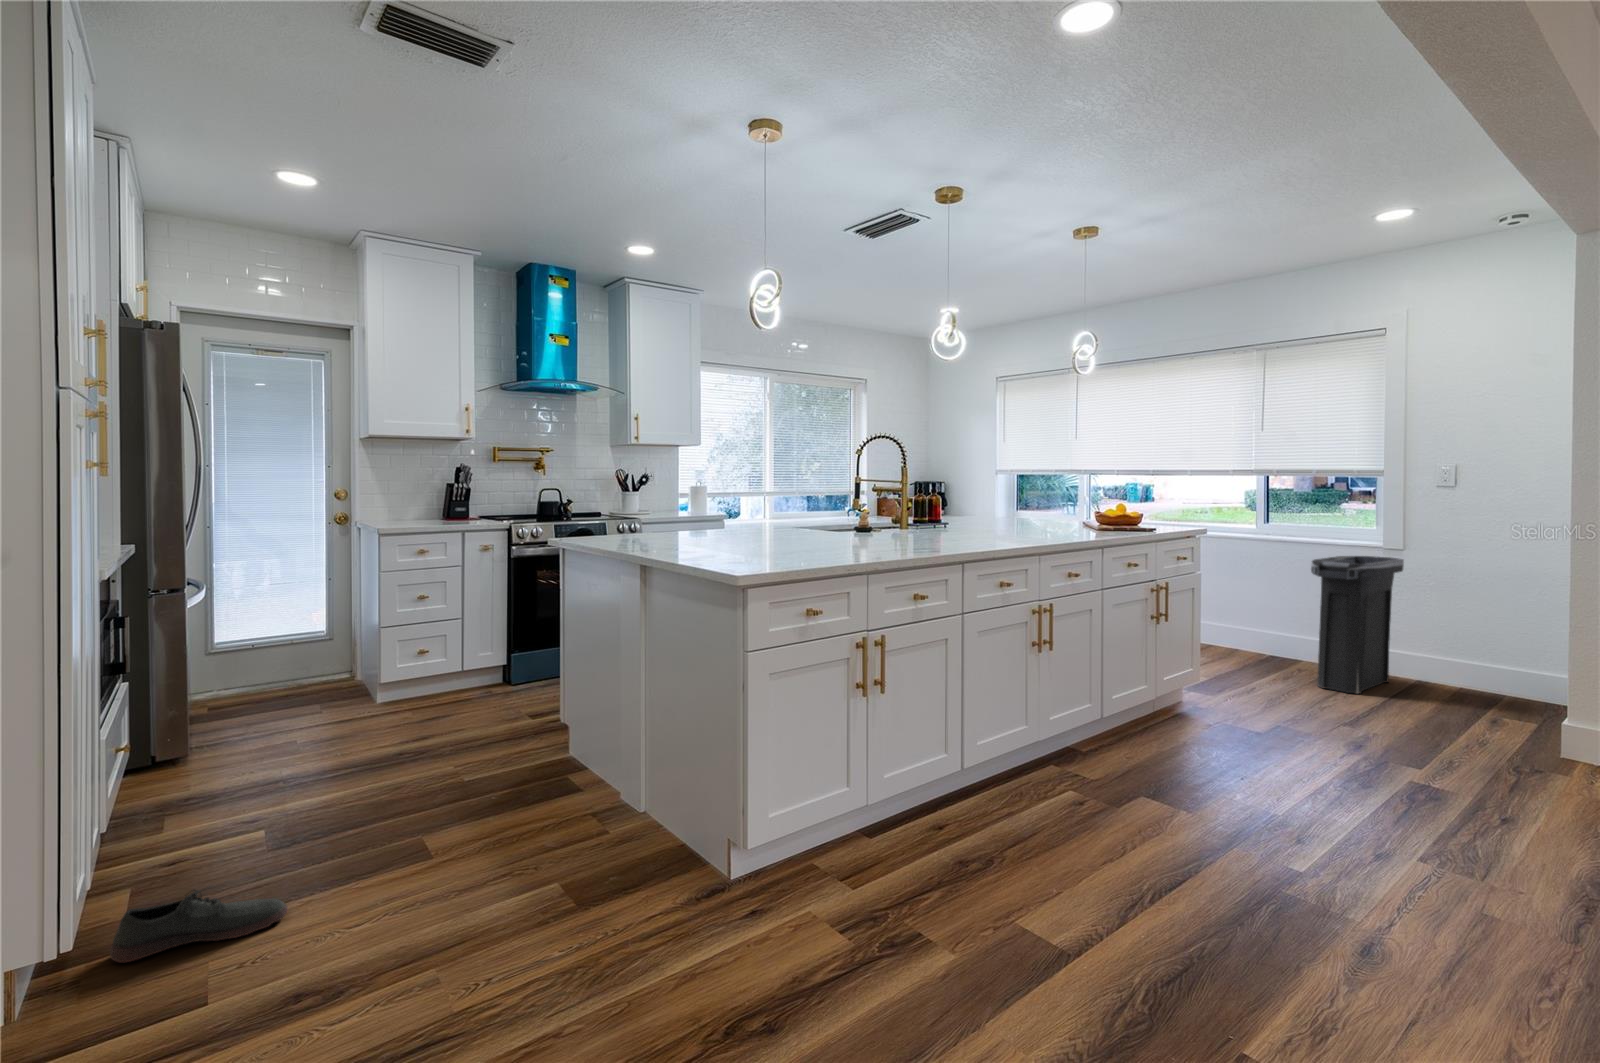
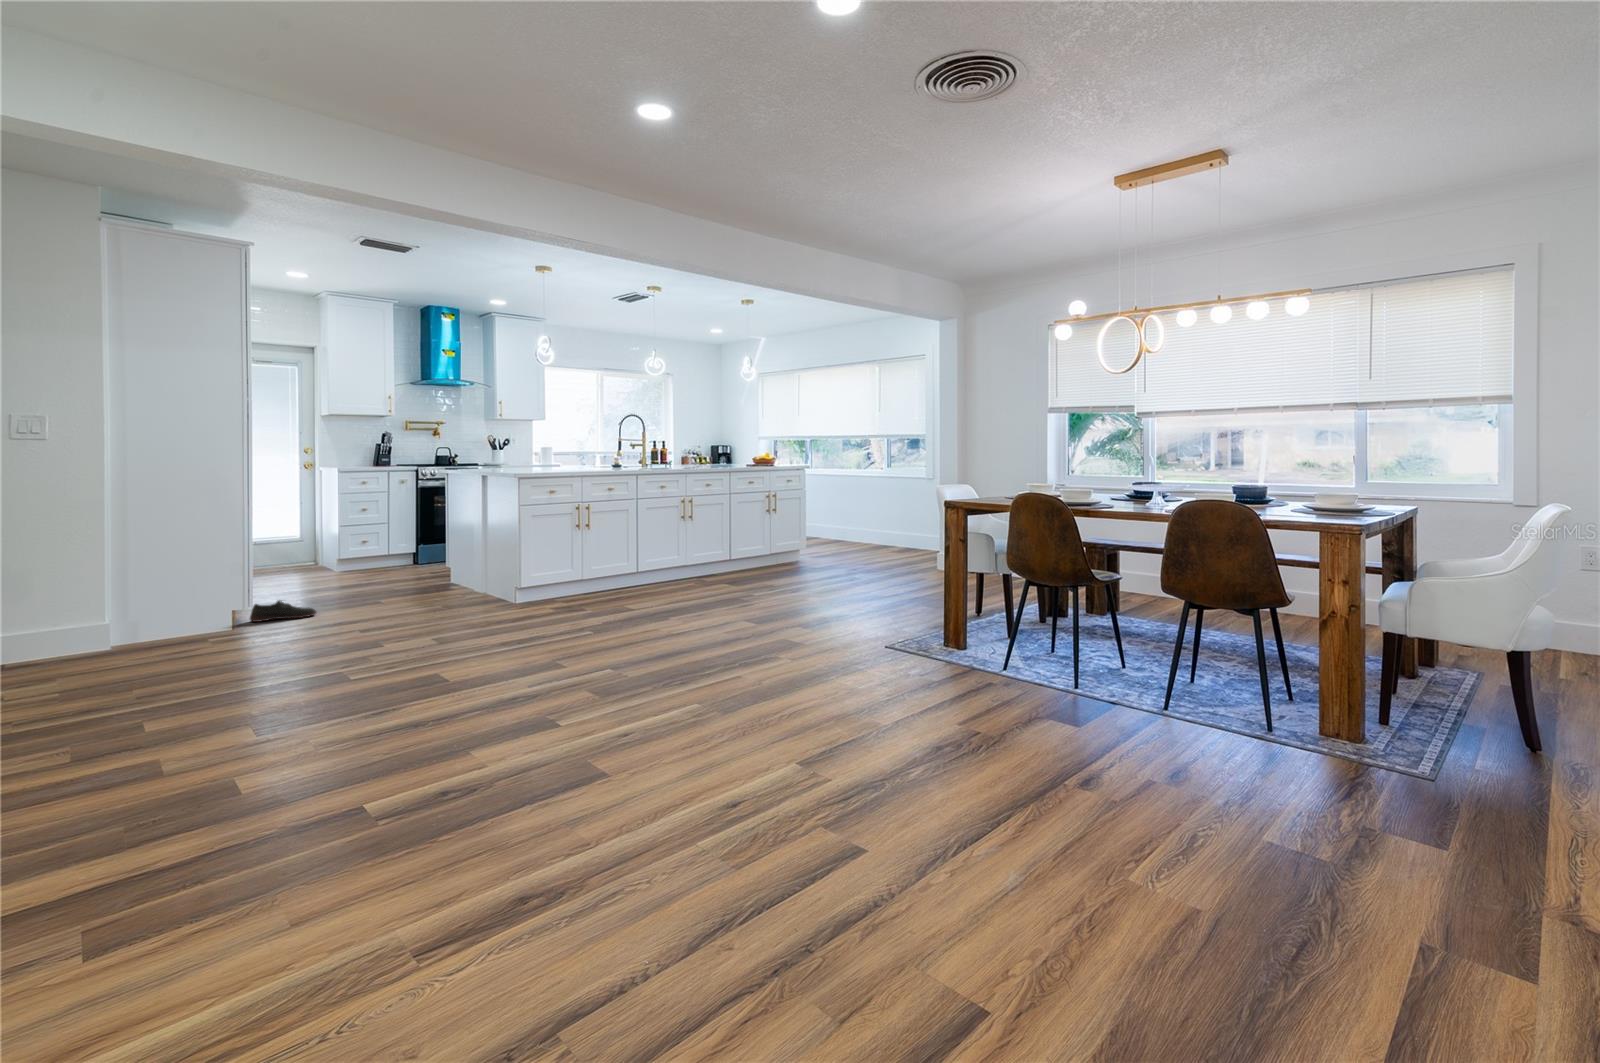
trash can: present [1311,556,1404,694] -> none [884,490,942,564]

